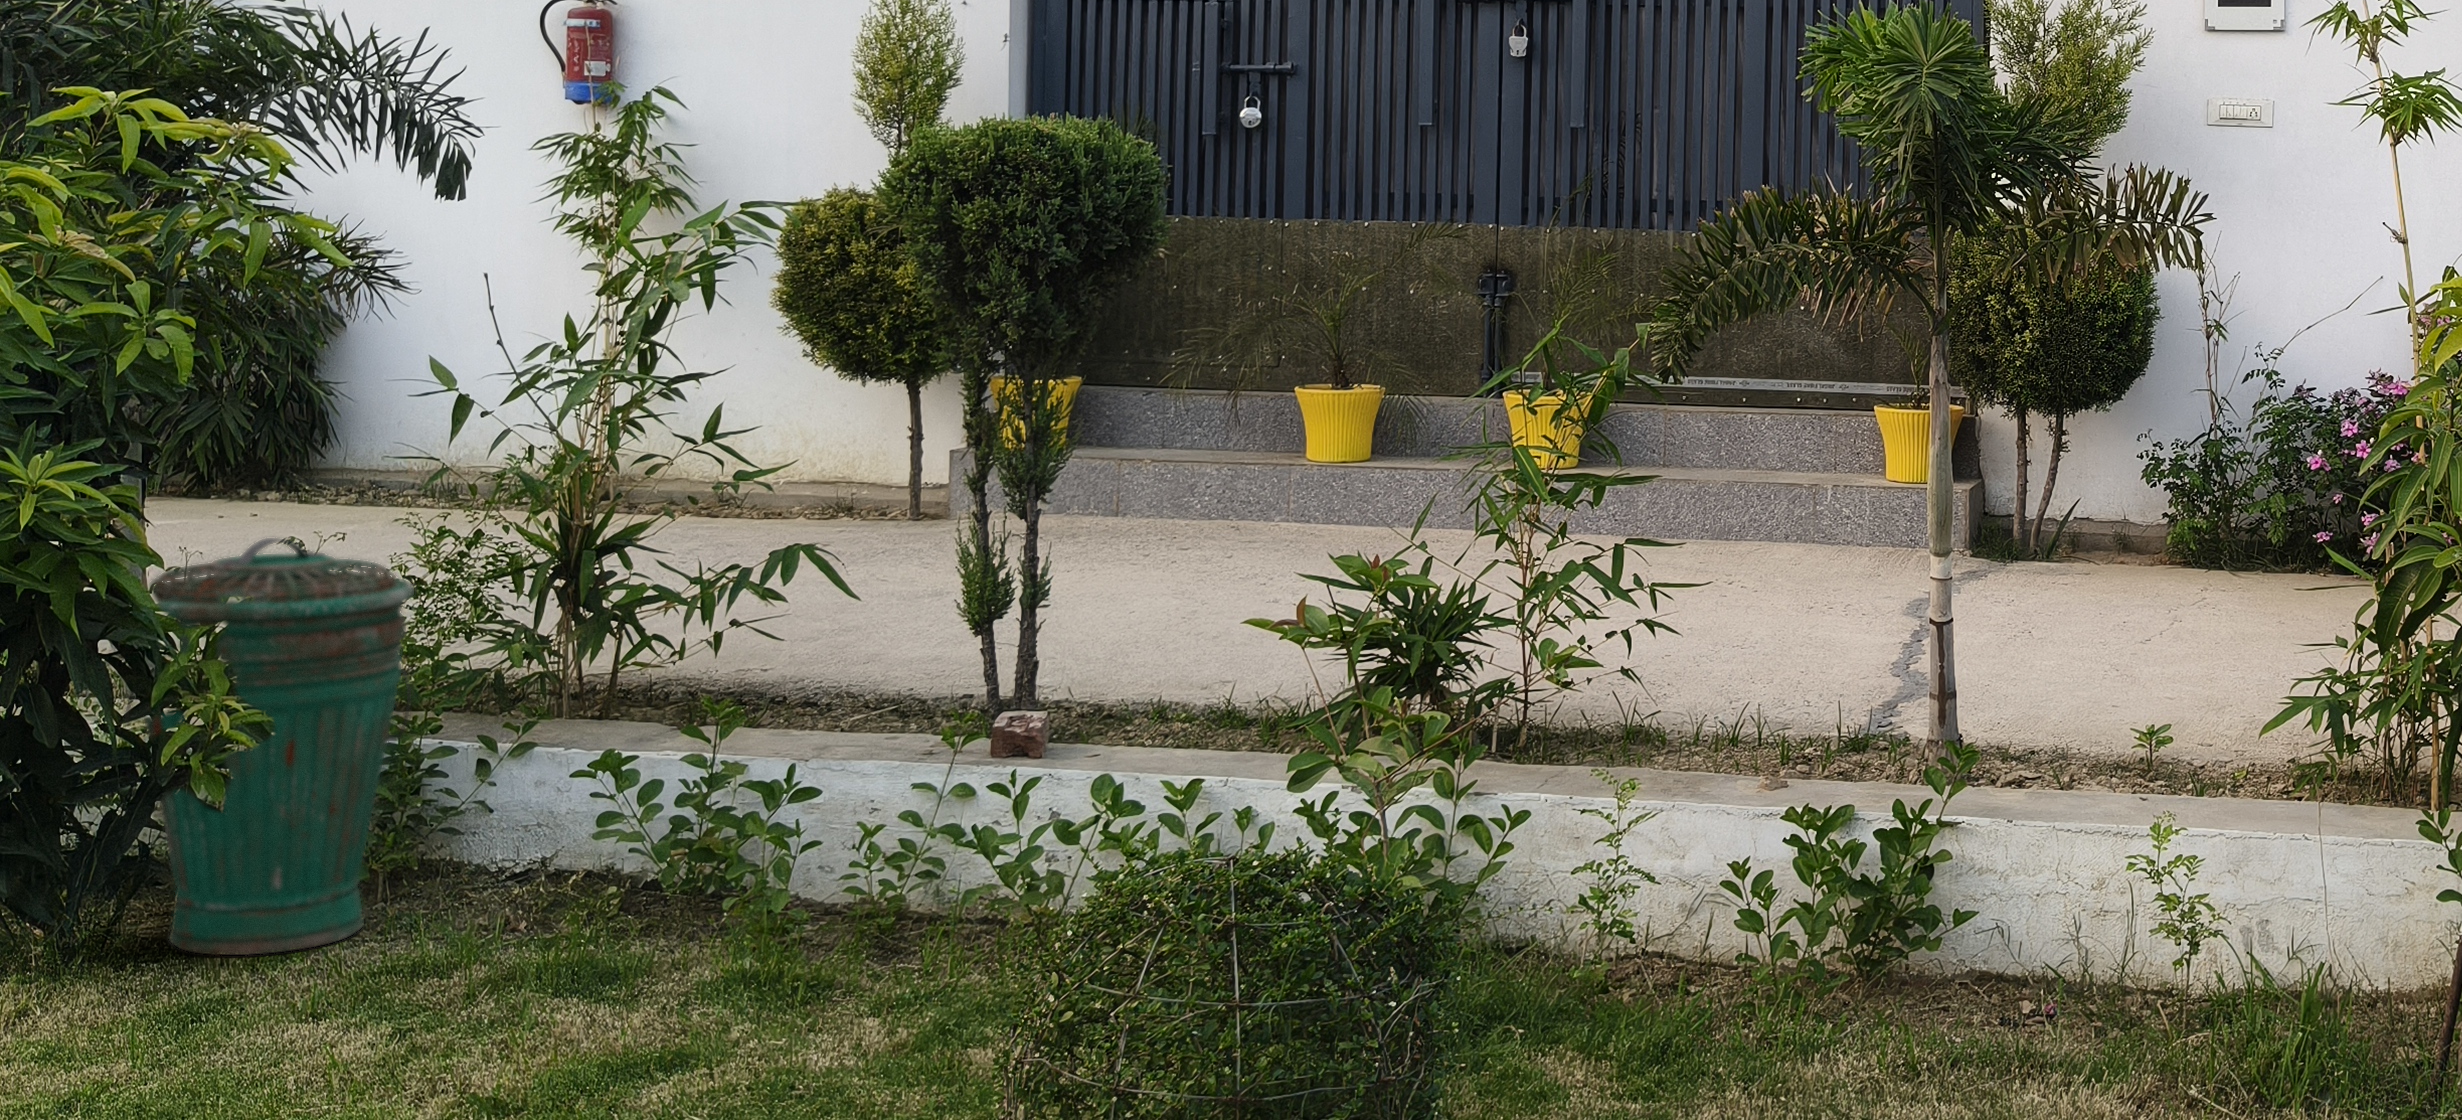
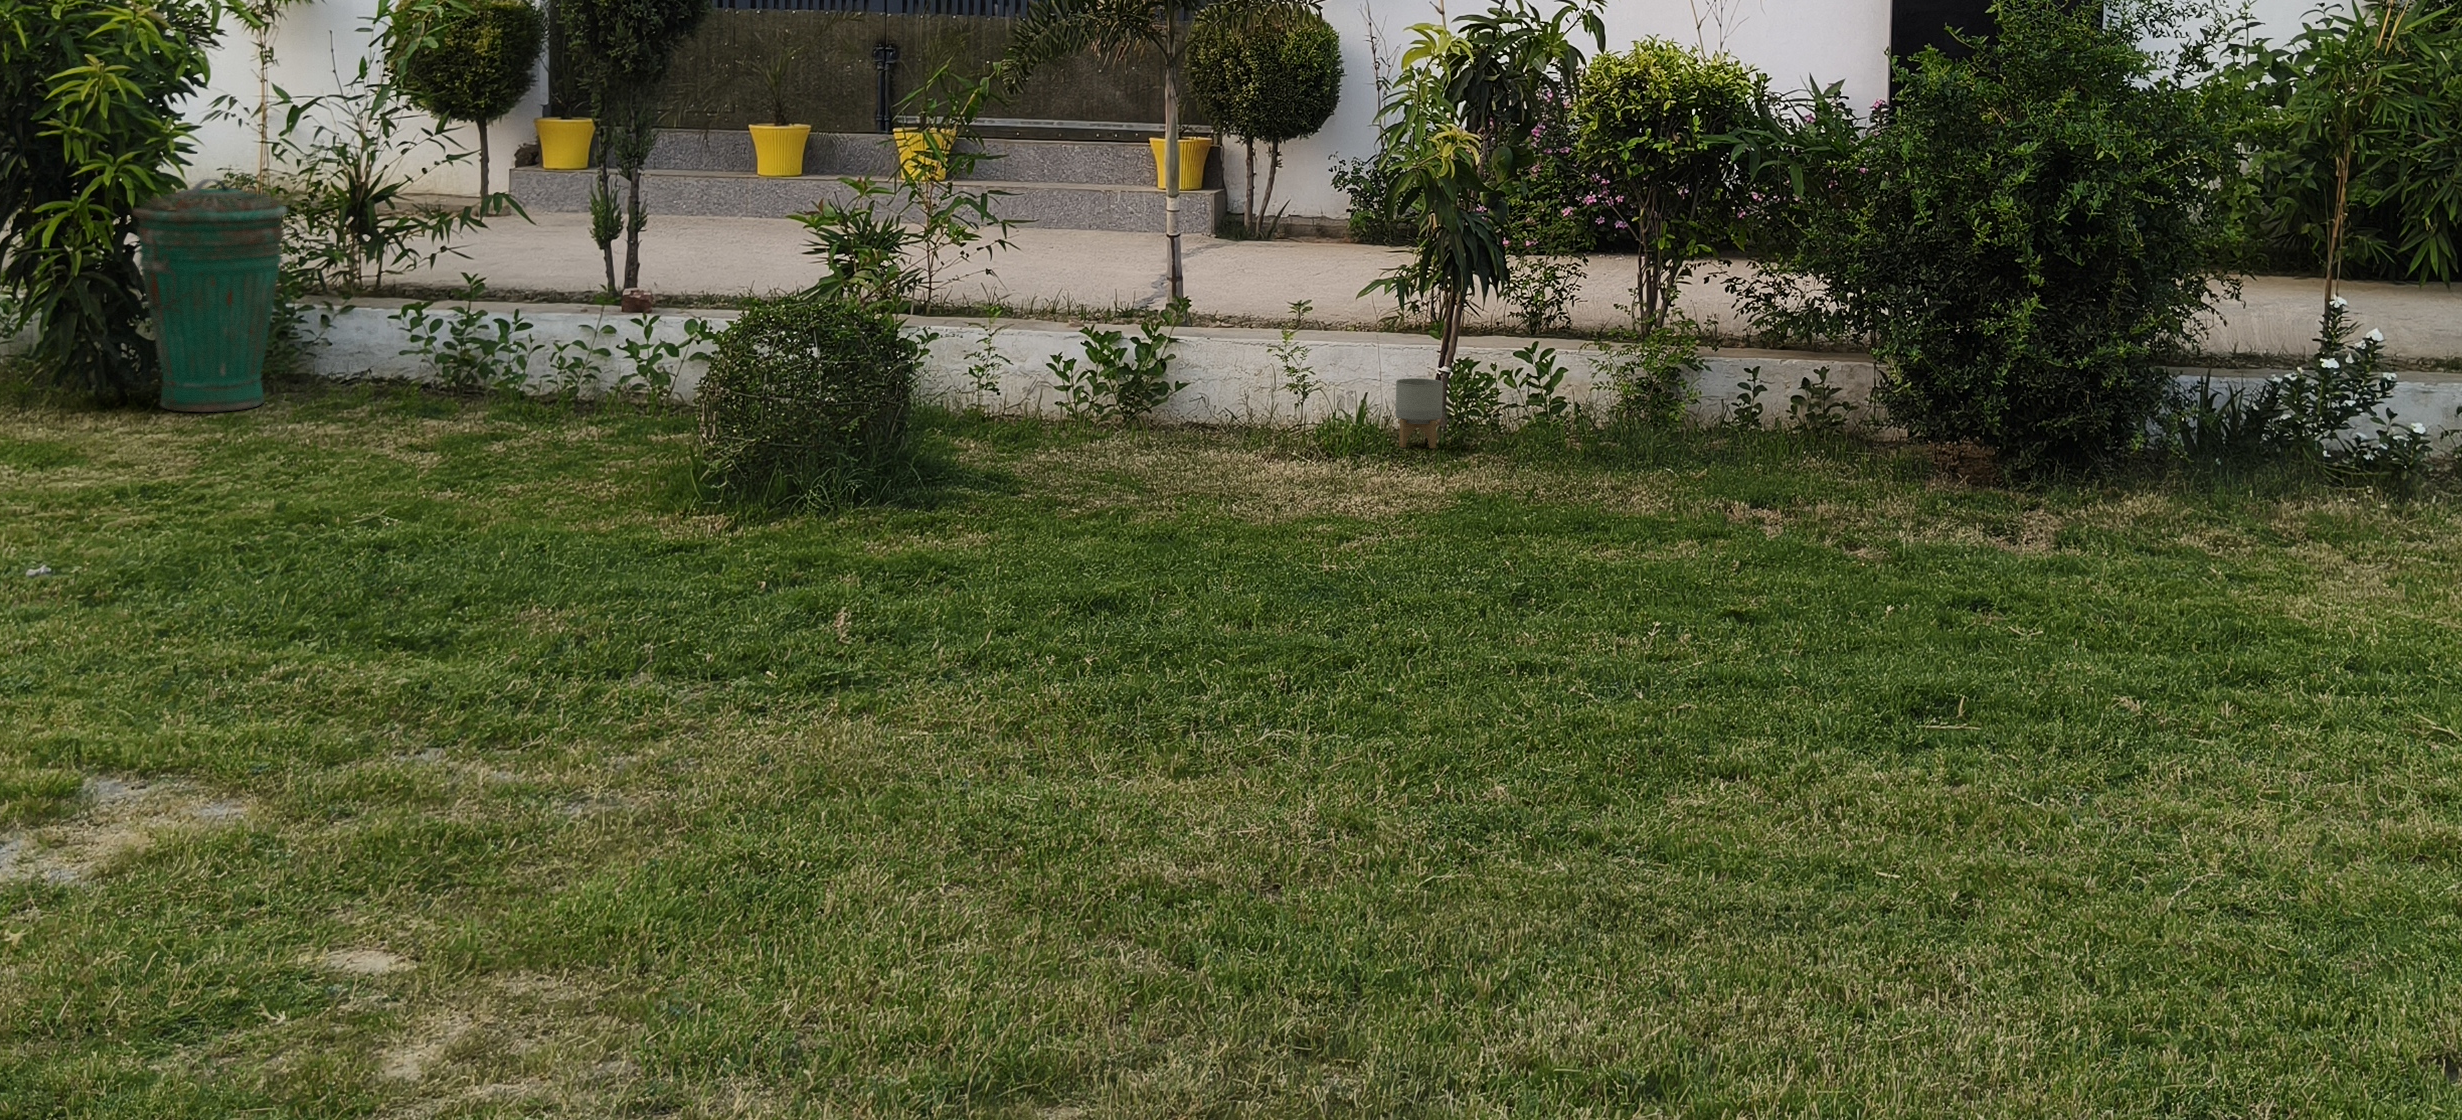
planter: none [2353,902,2438,1035] -> present [1396,378,1443,448]

